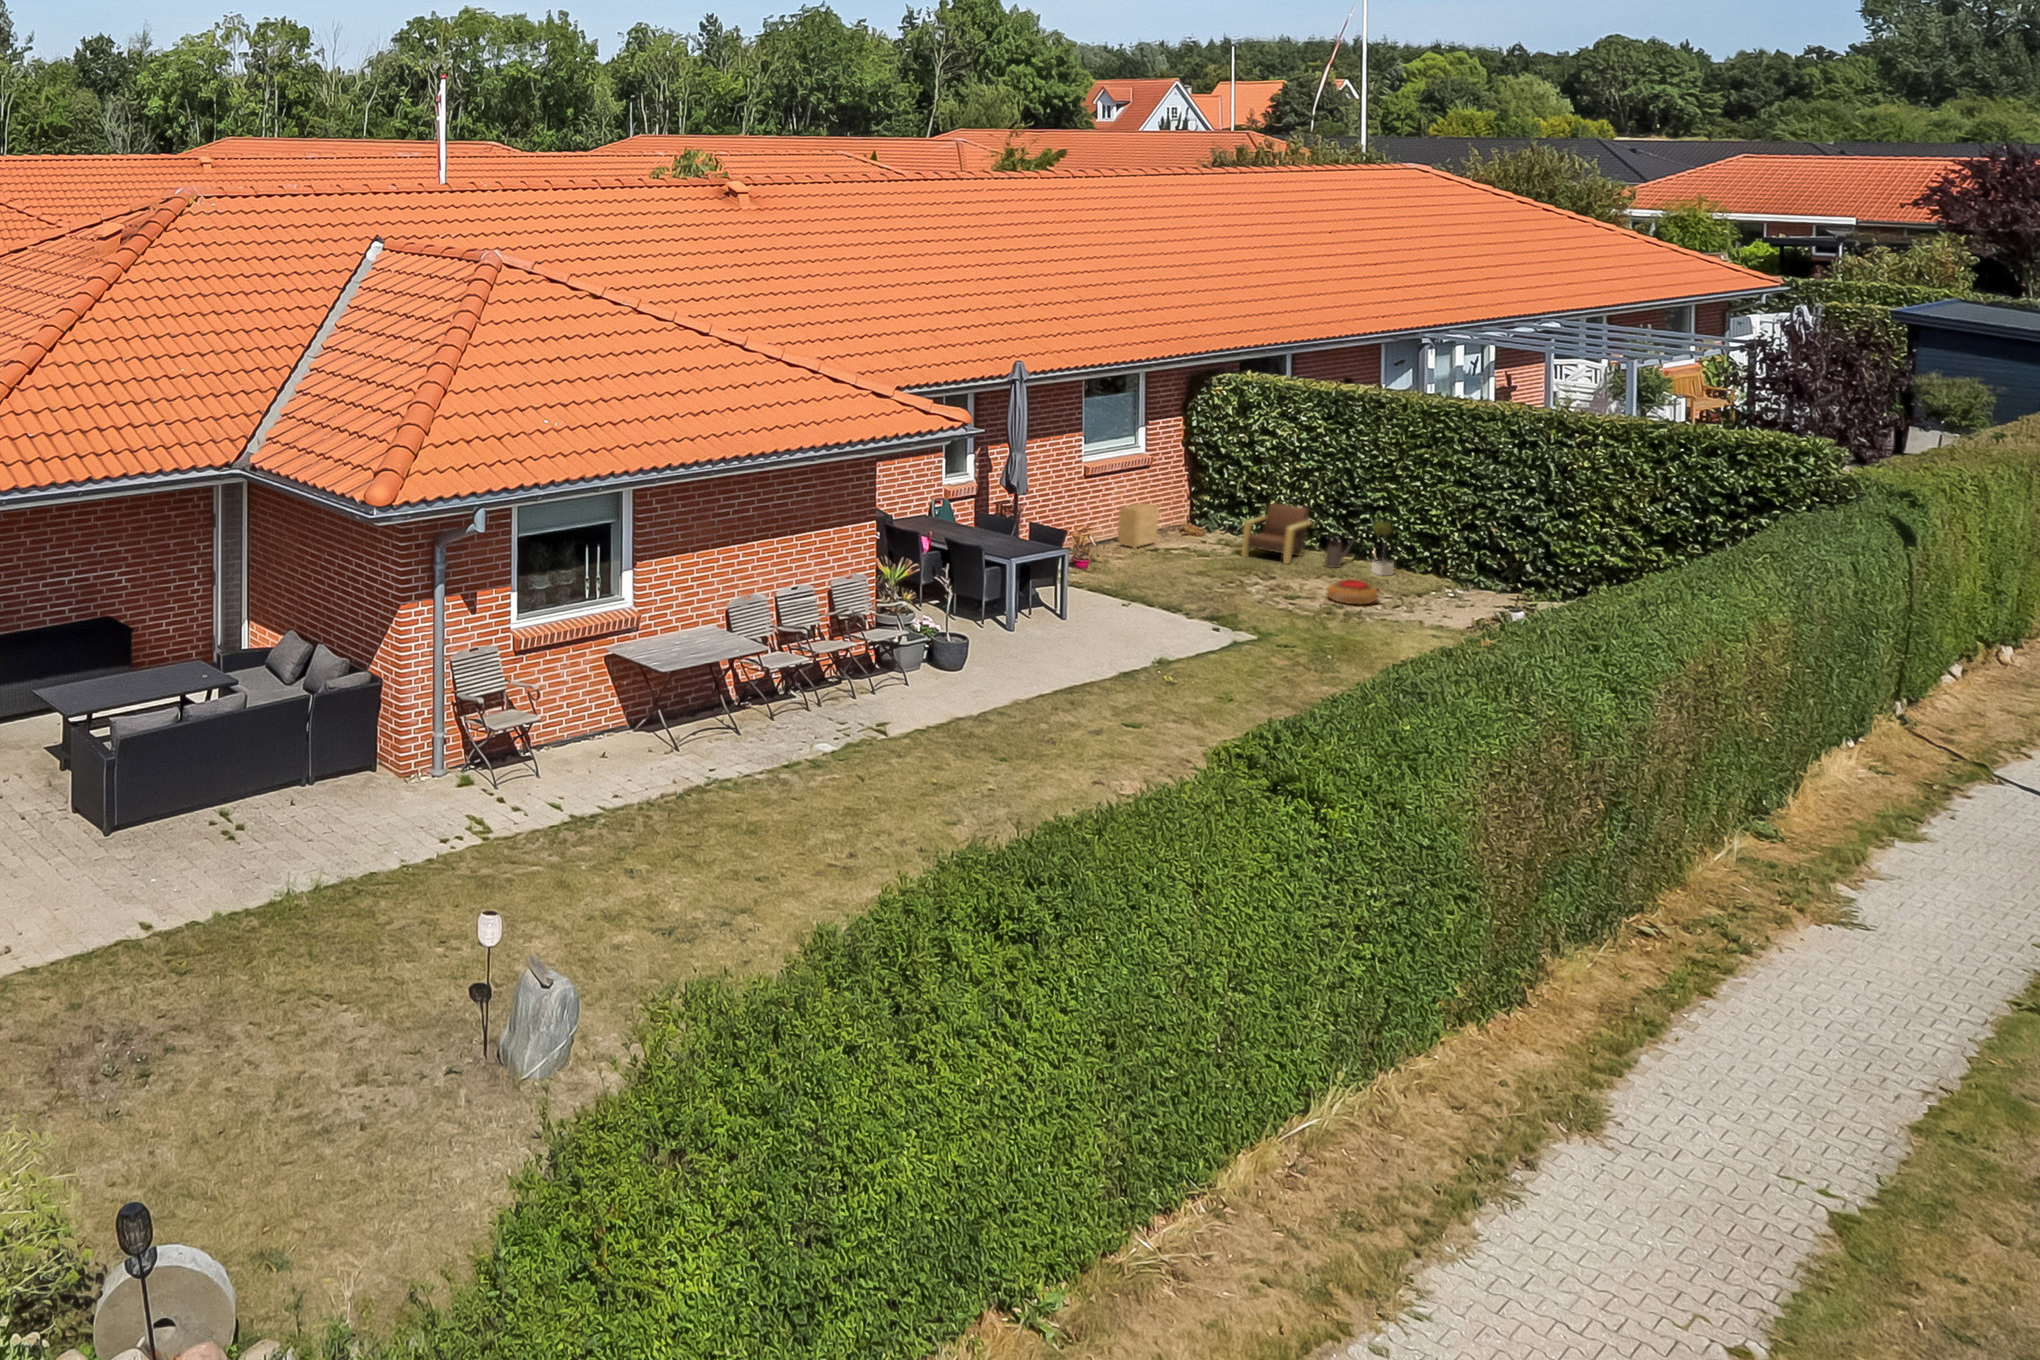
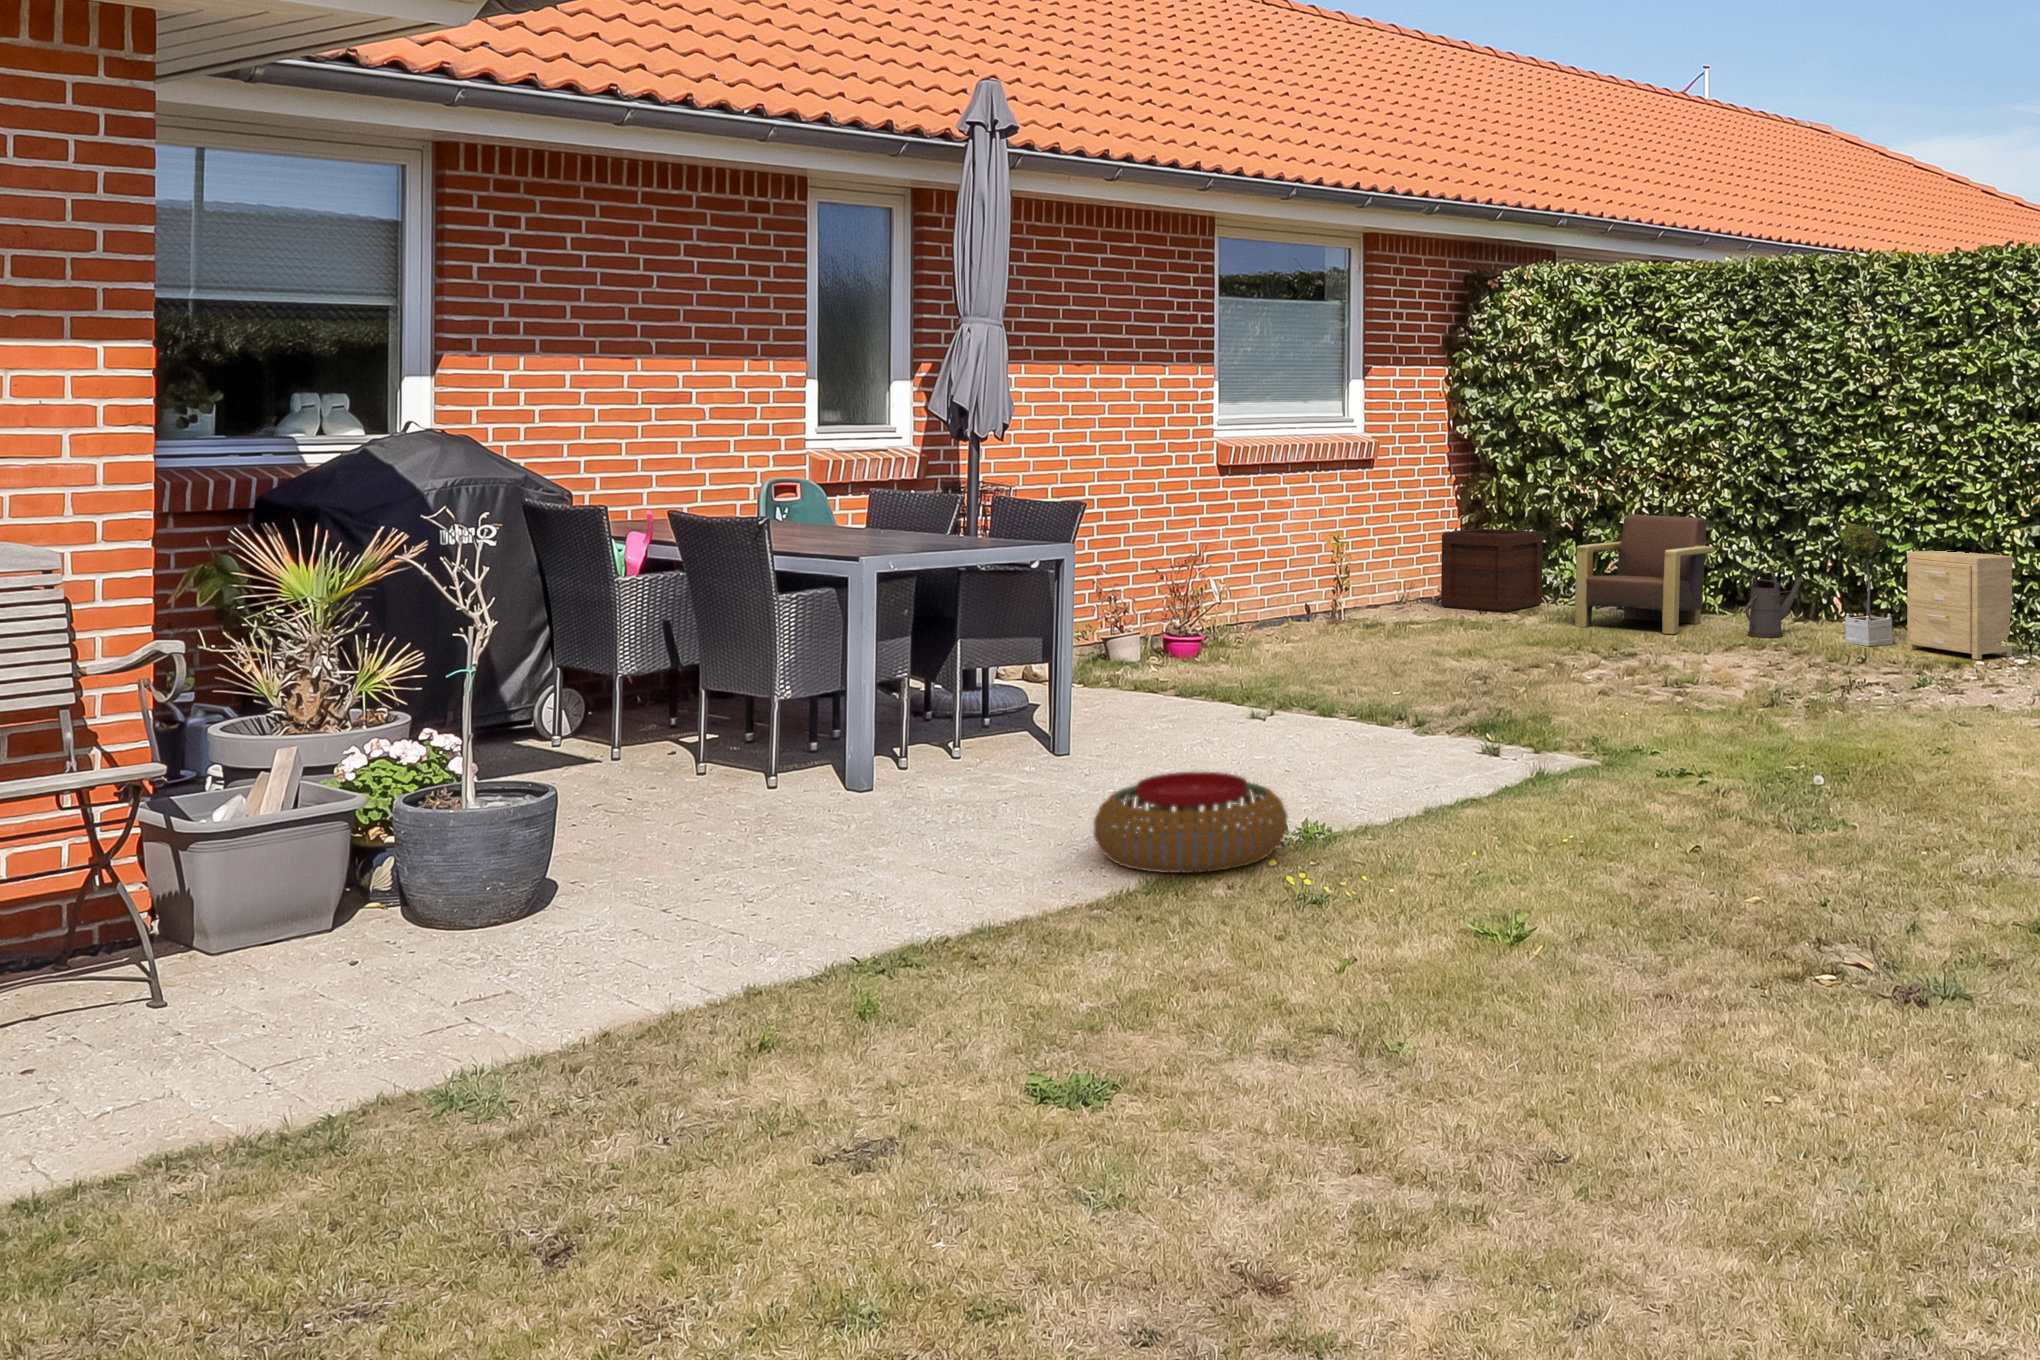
wooden crate: none [1174,500,1226,544] -> present [1441,529,1543,612]
side table: present [1118,503,1159,548] -> present [1907,551,2013,660]
pouf: present [1327,580,1378,604] -> present [1094,772,1287,873]

